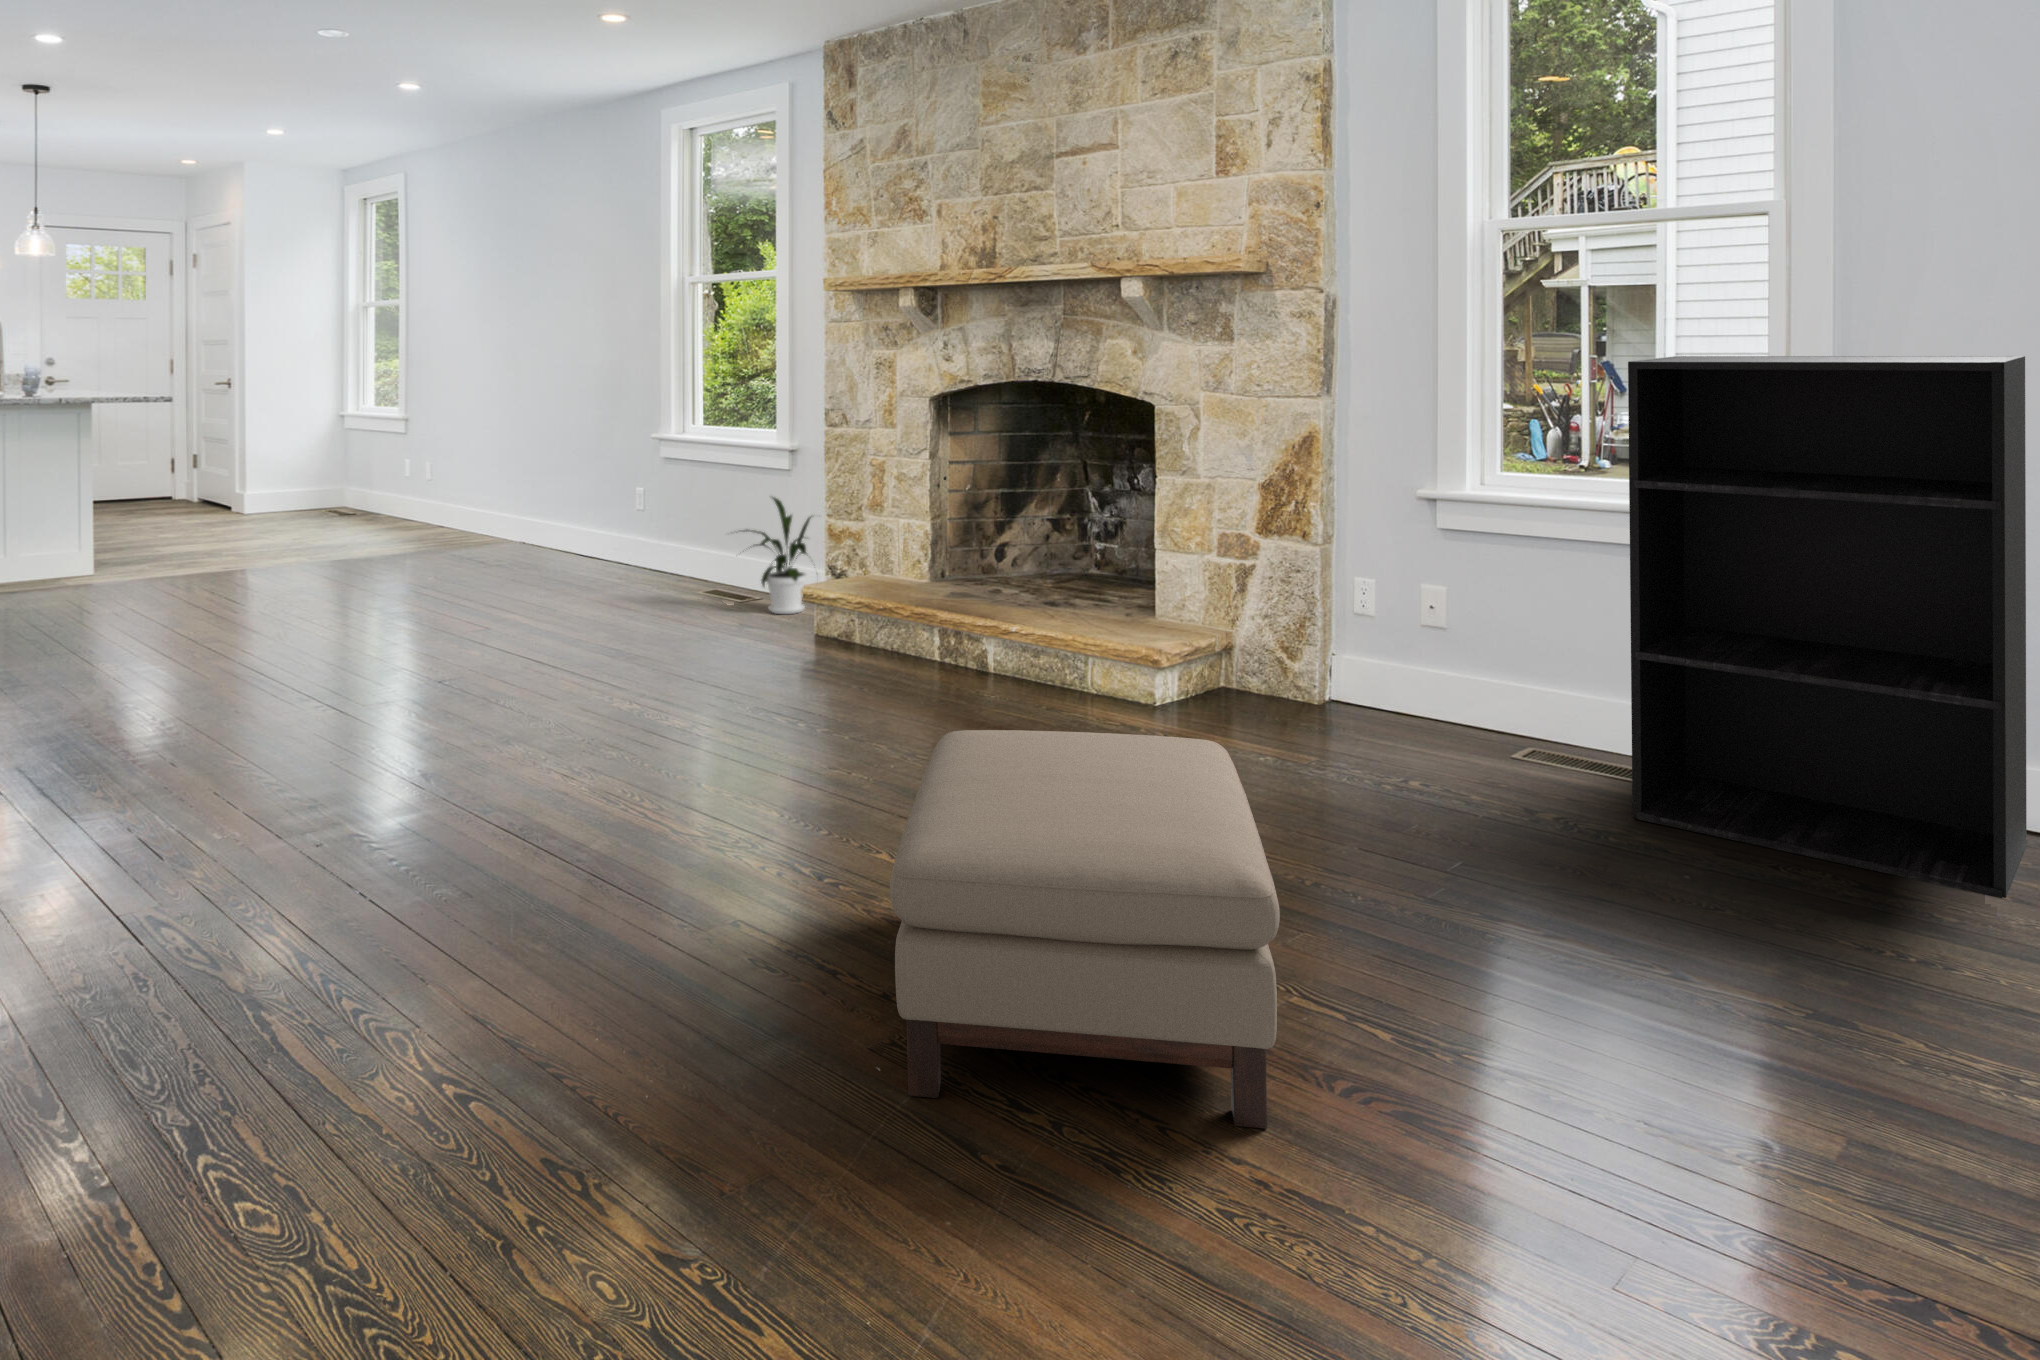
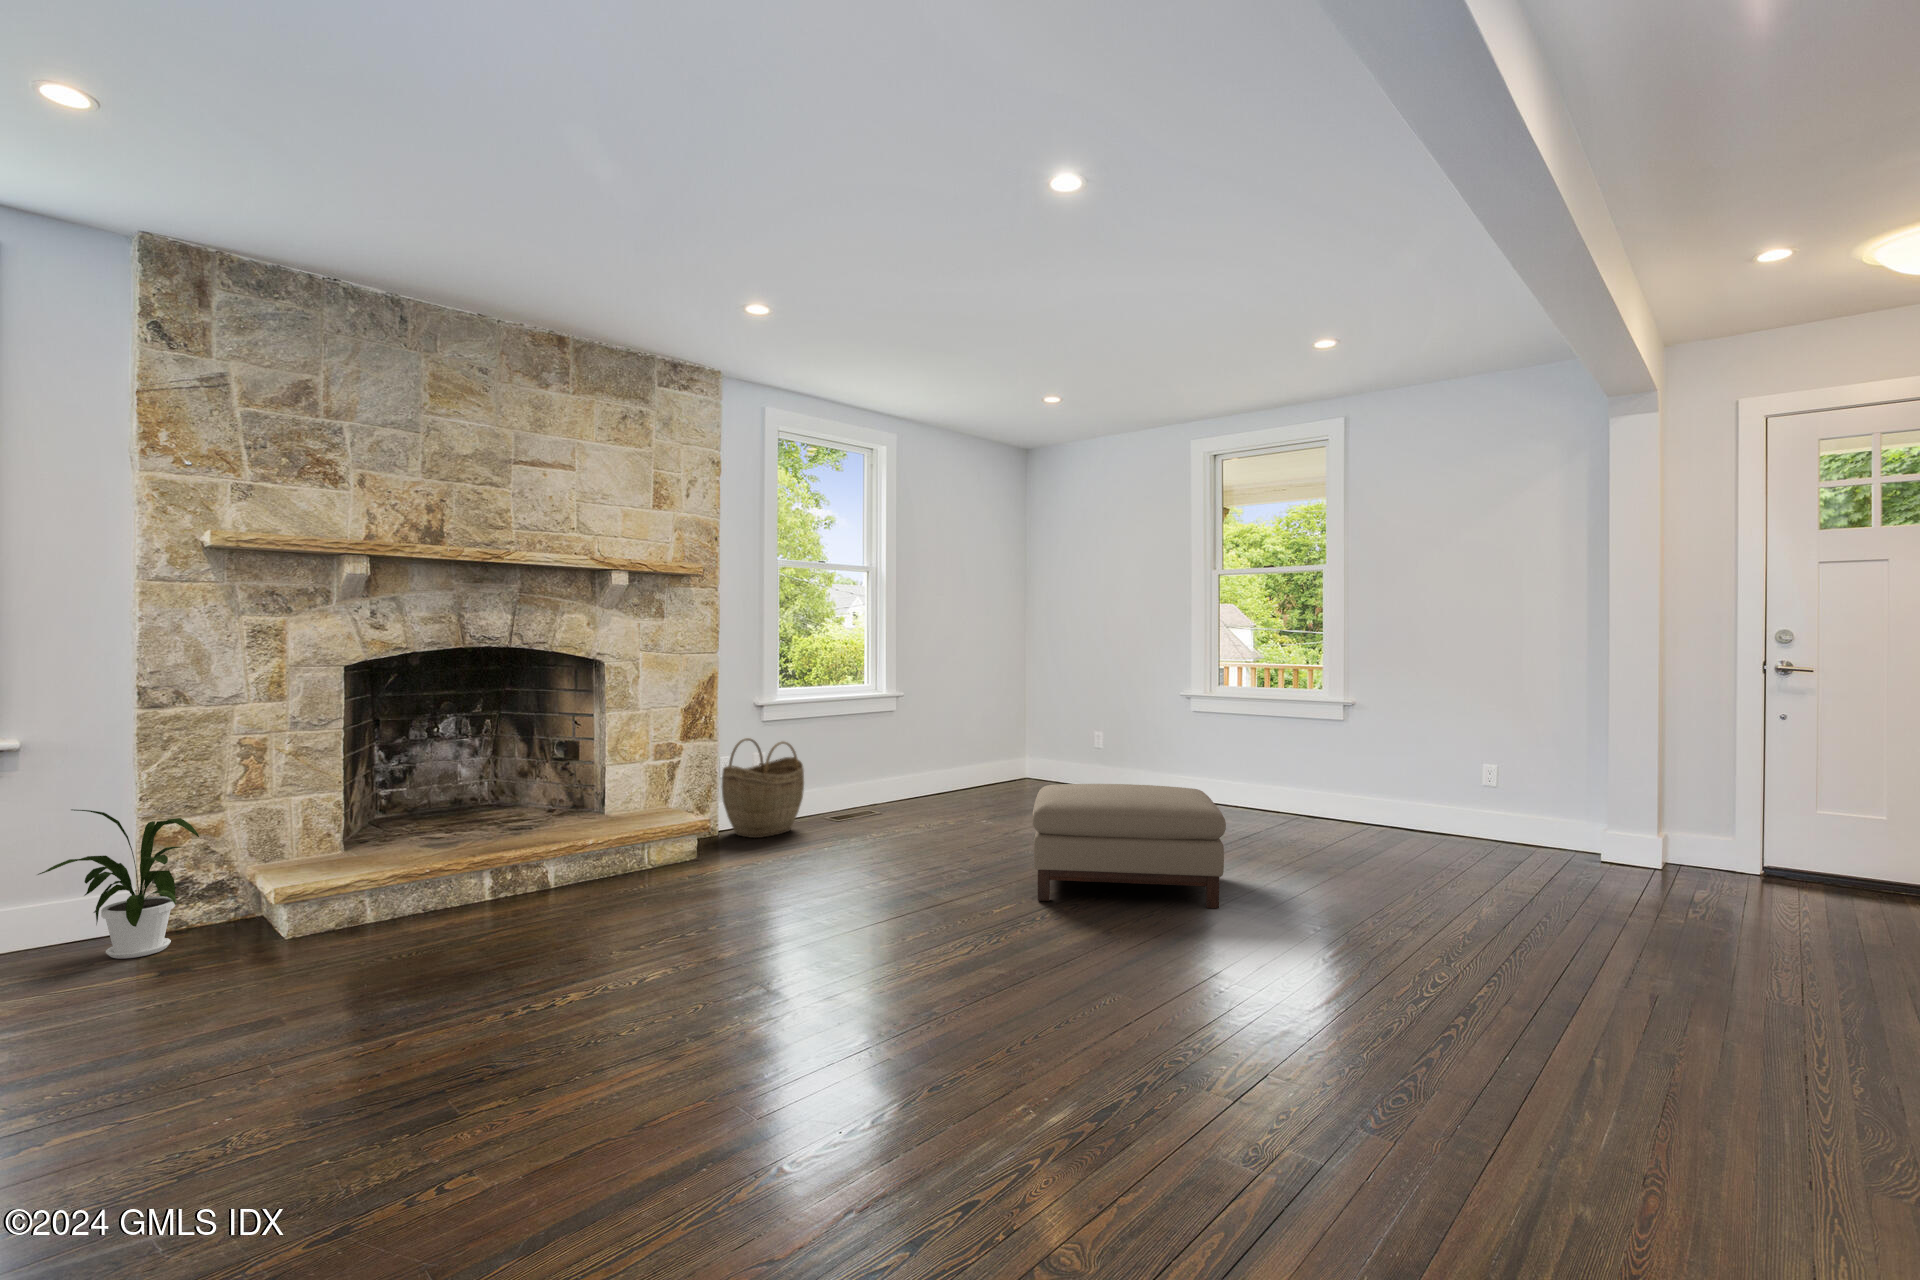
bookshelf: present [1628,356,2027,898] -> none [874,629,997,818]
woven basket: none [1279,550,1436,733] -> present [722,738,804,838]

